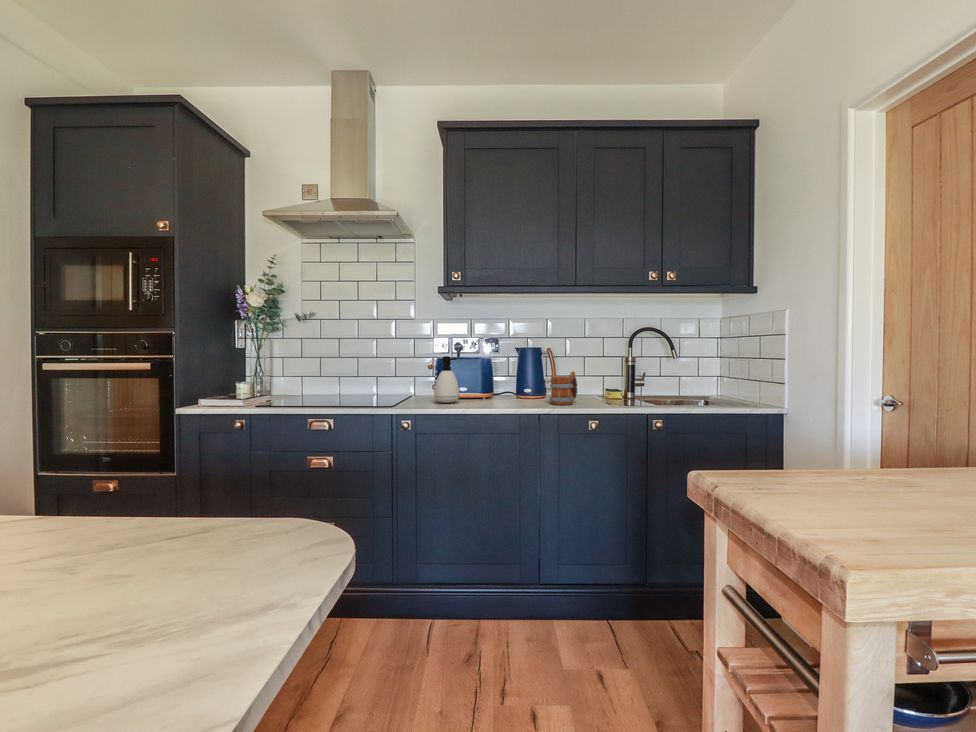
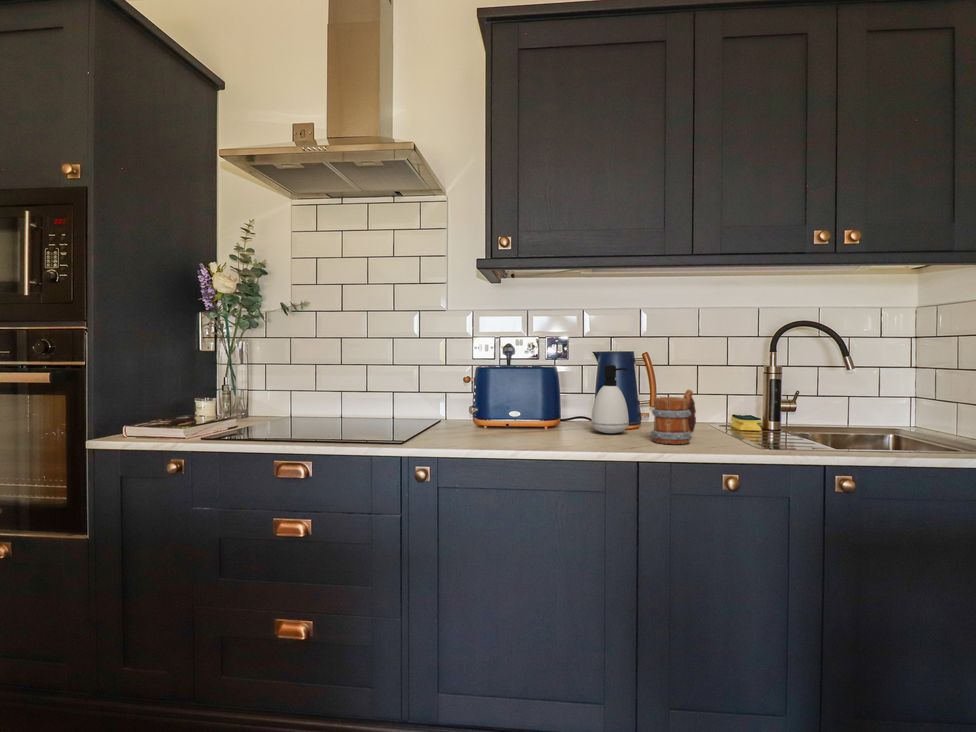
soap dispenser: present [434,356,459,403] -> present [591,365,629,433]

